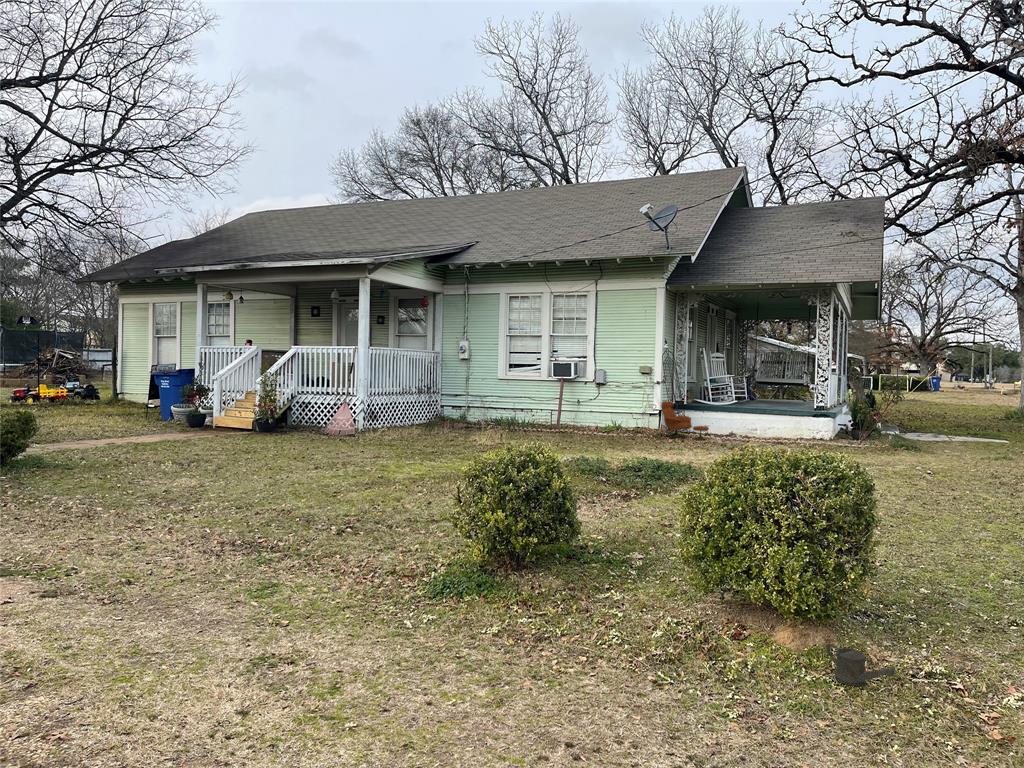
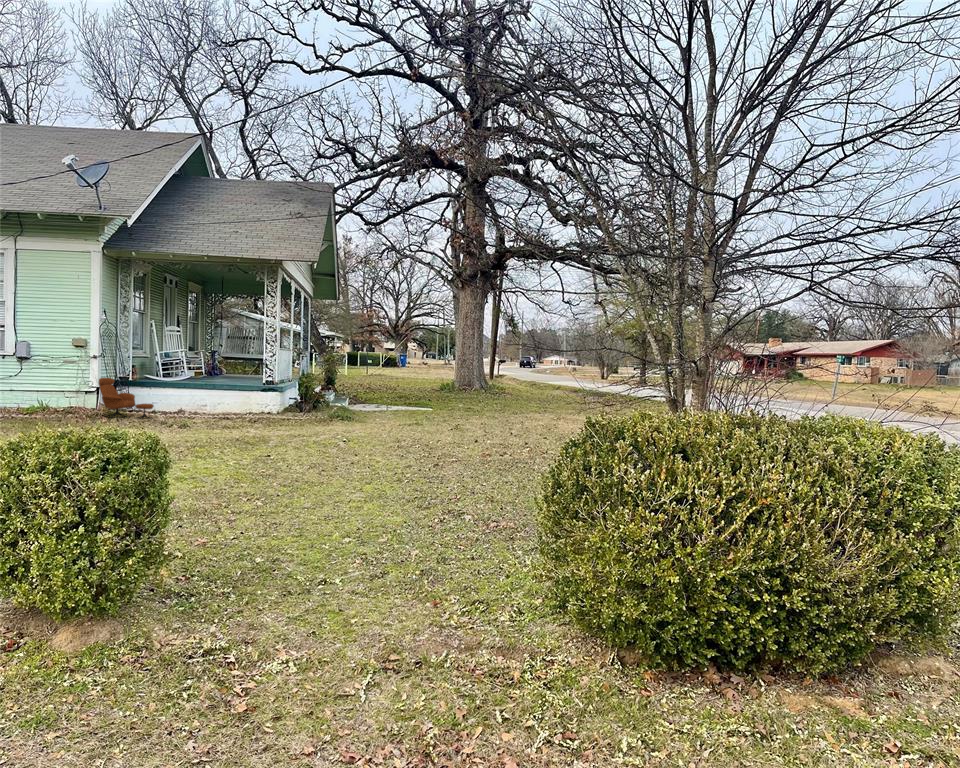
watering can: present [826,643,895,686] -> none [98,630,152,670]

